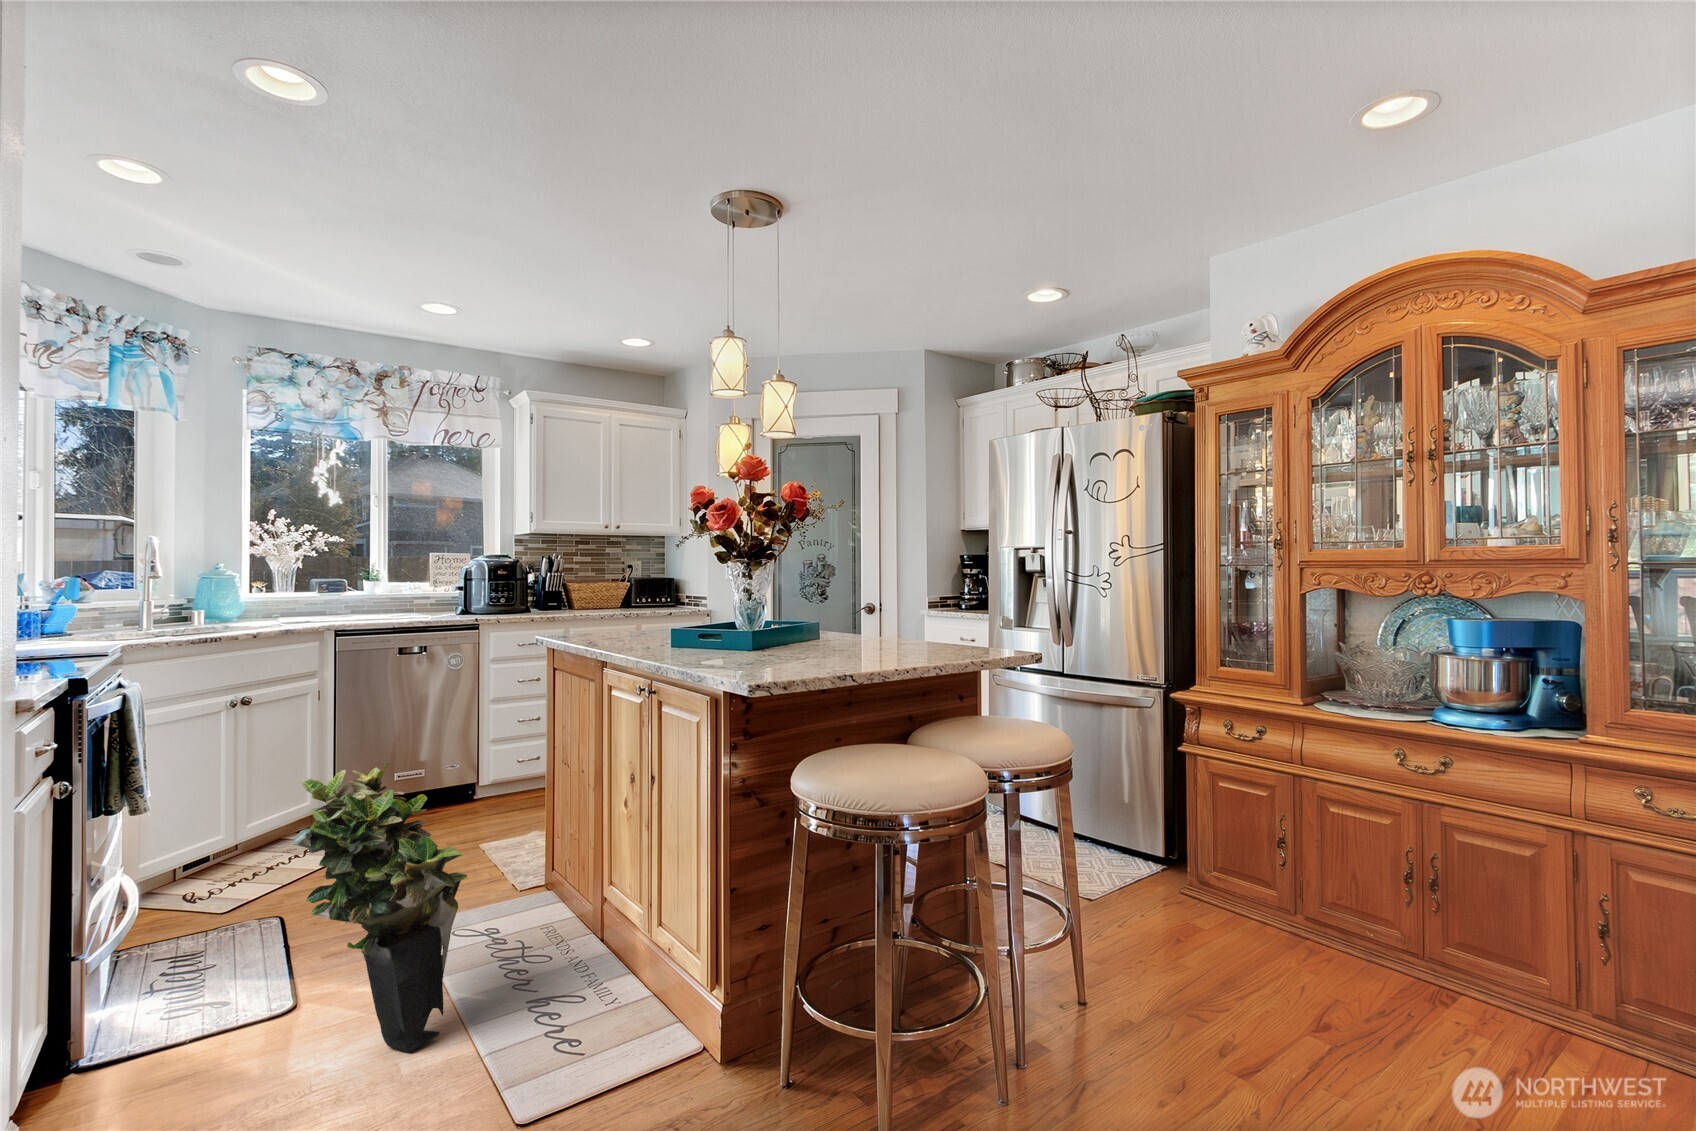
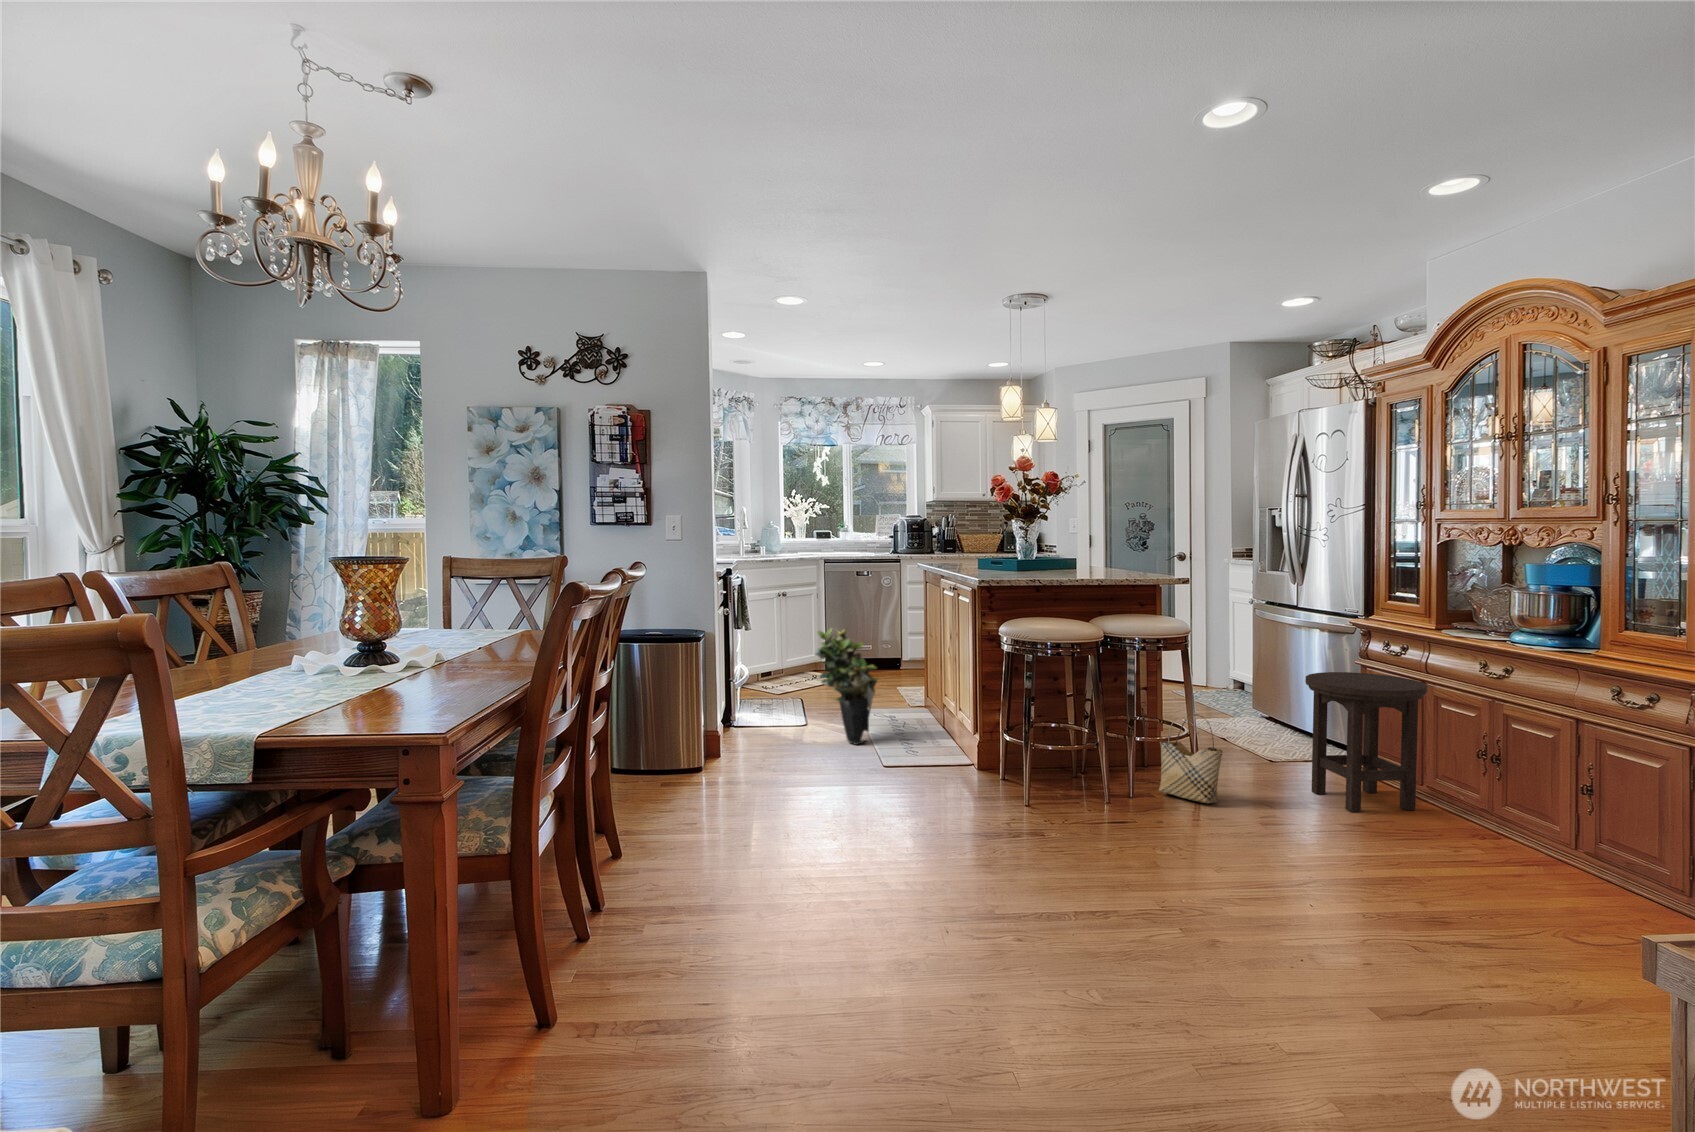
stool: none [1284,764,1492,1028] -> present [1305,672,1427,812]
woven basket: none [1117,884,1247,1078] -> present [1159,714,1223,803]

